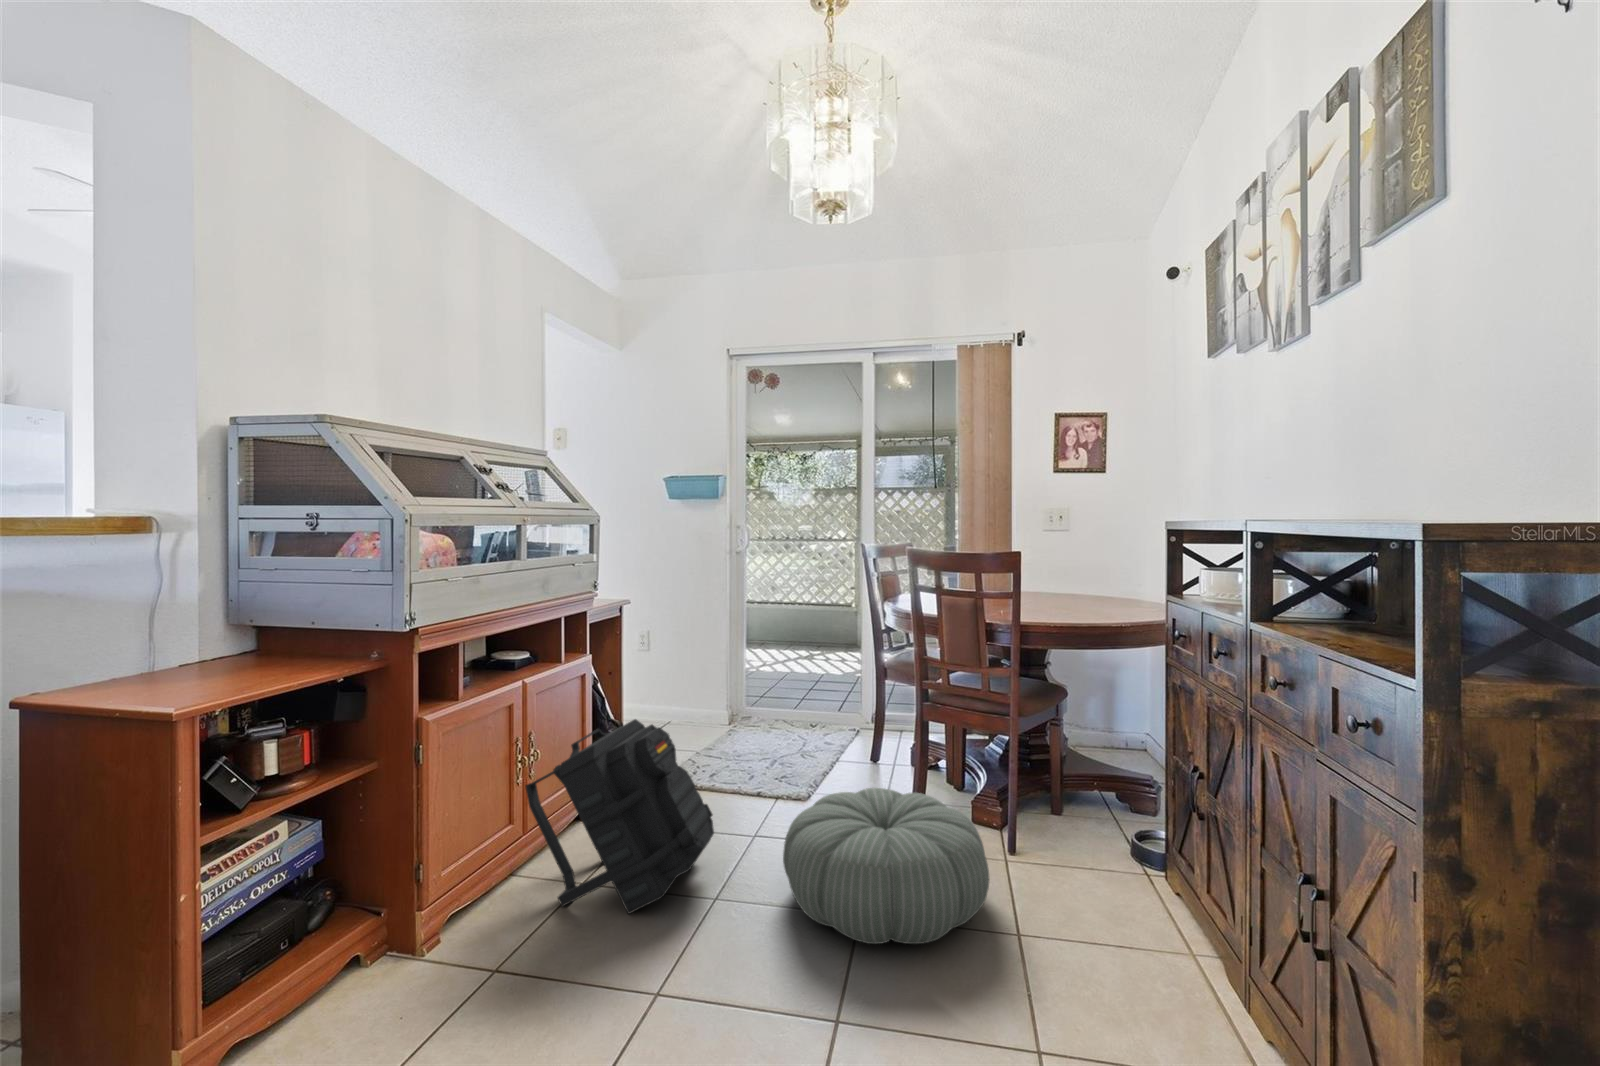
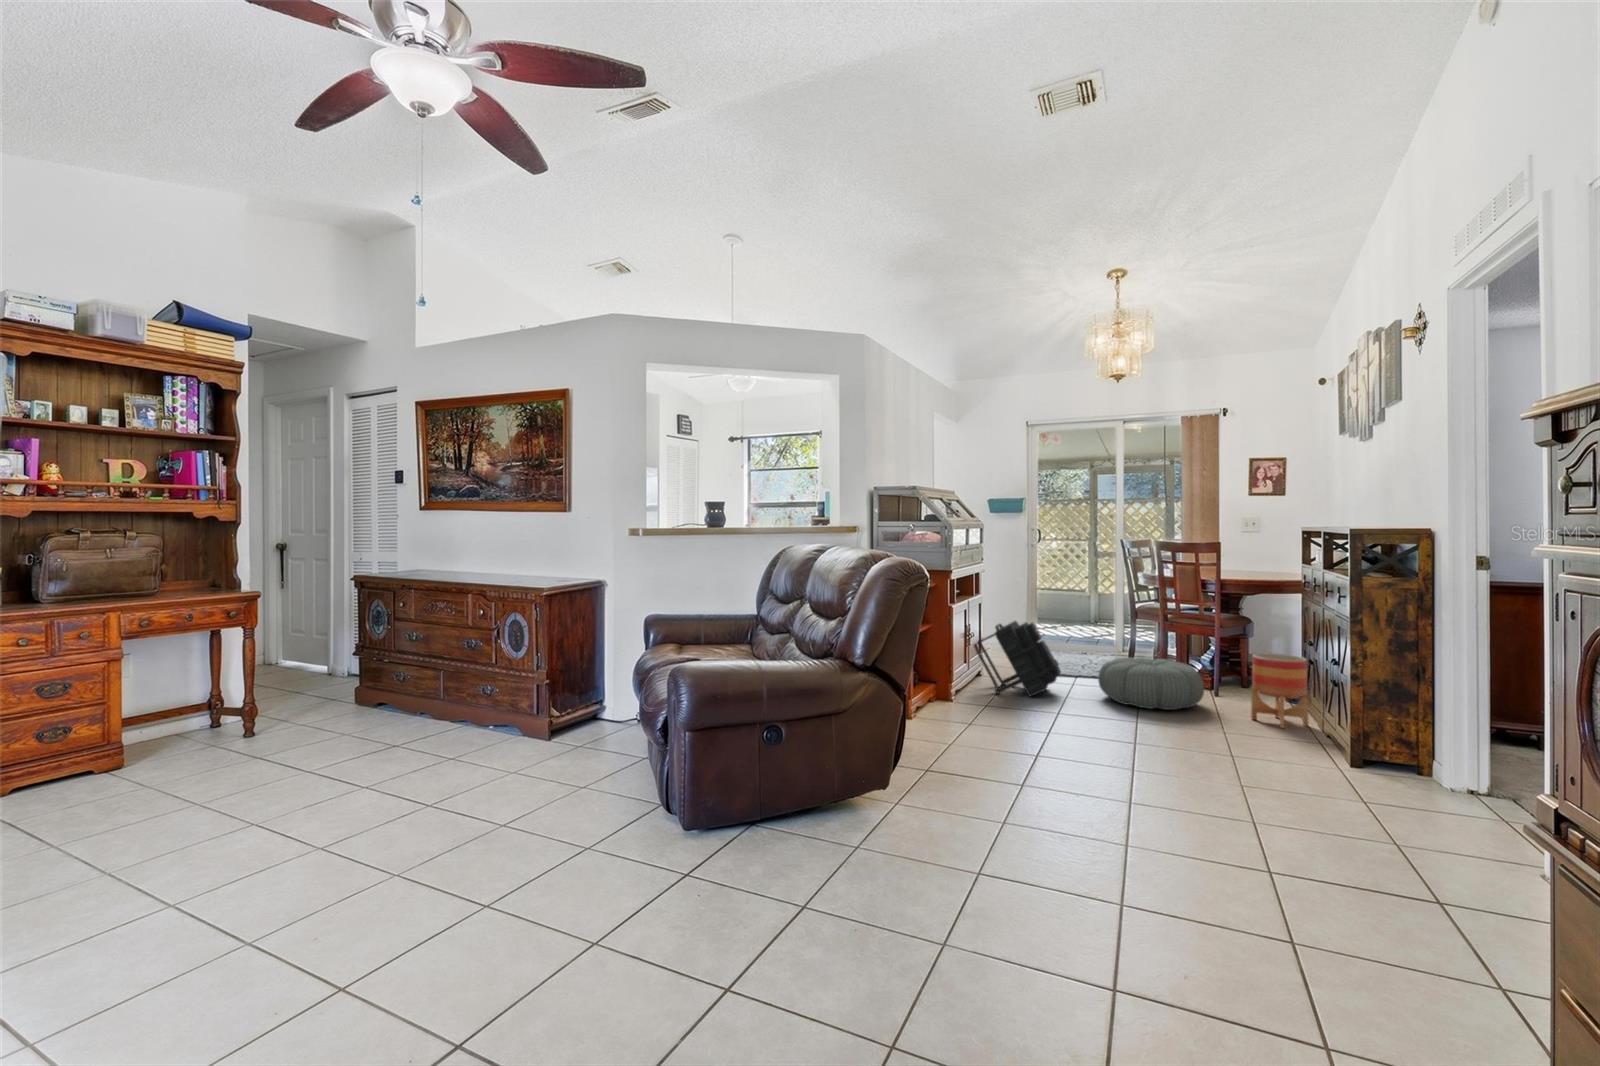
planter: none [1085,800,1204,1009] -> present [1251,653,1309,728]

